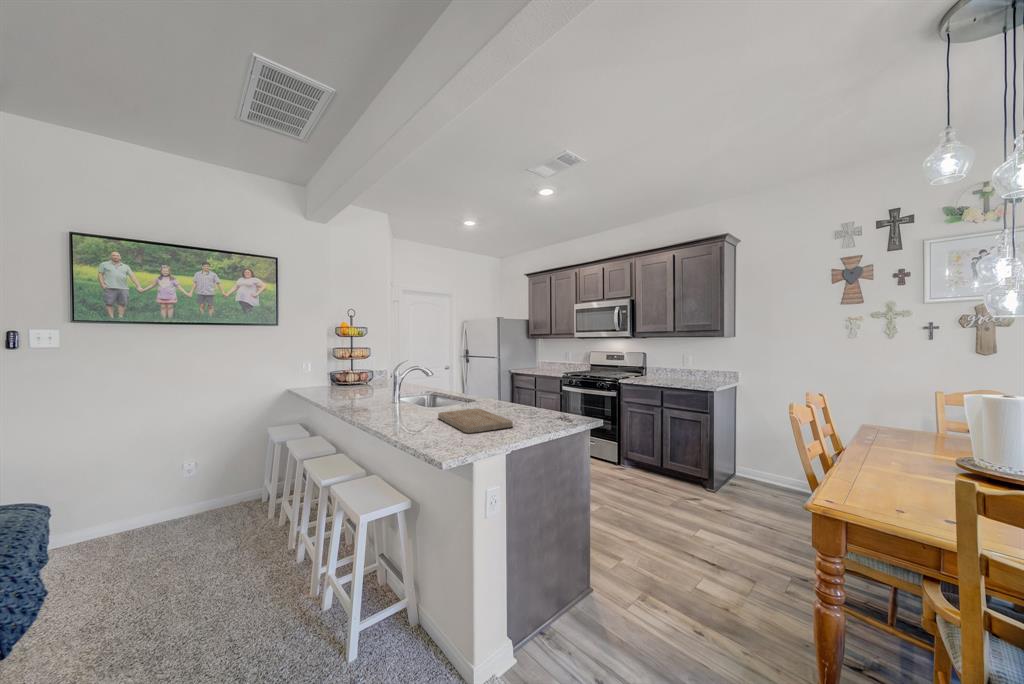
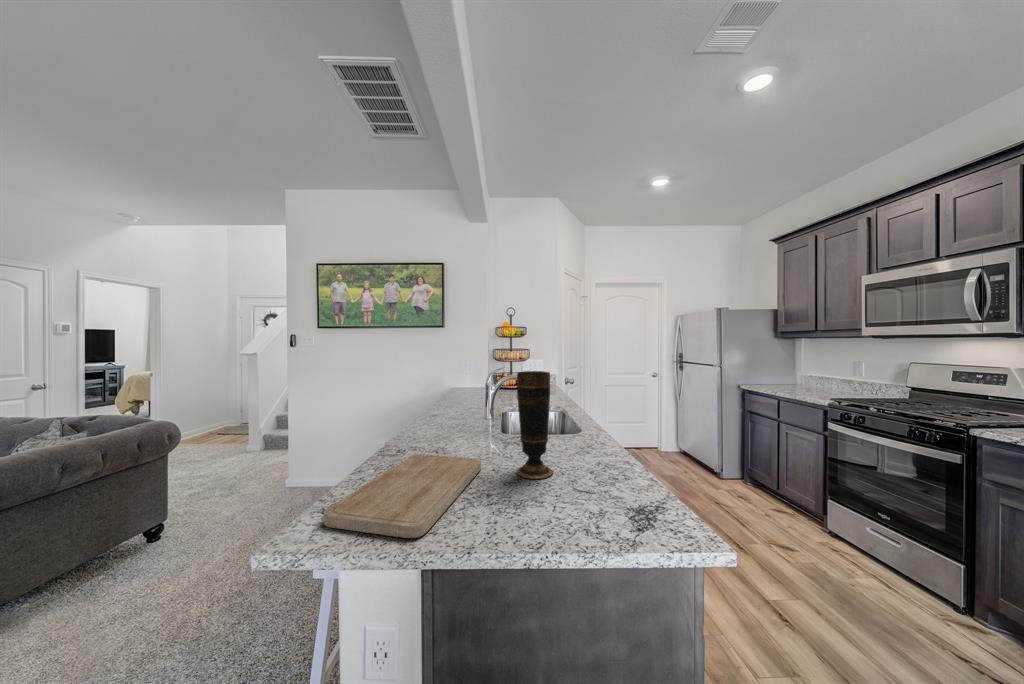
vase: none [494,358,513,412] -> present [516,371,553,479]

